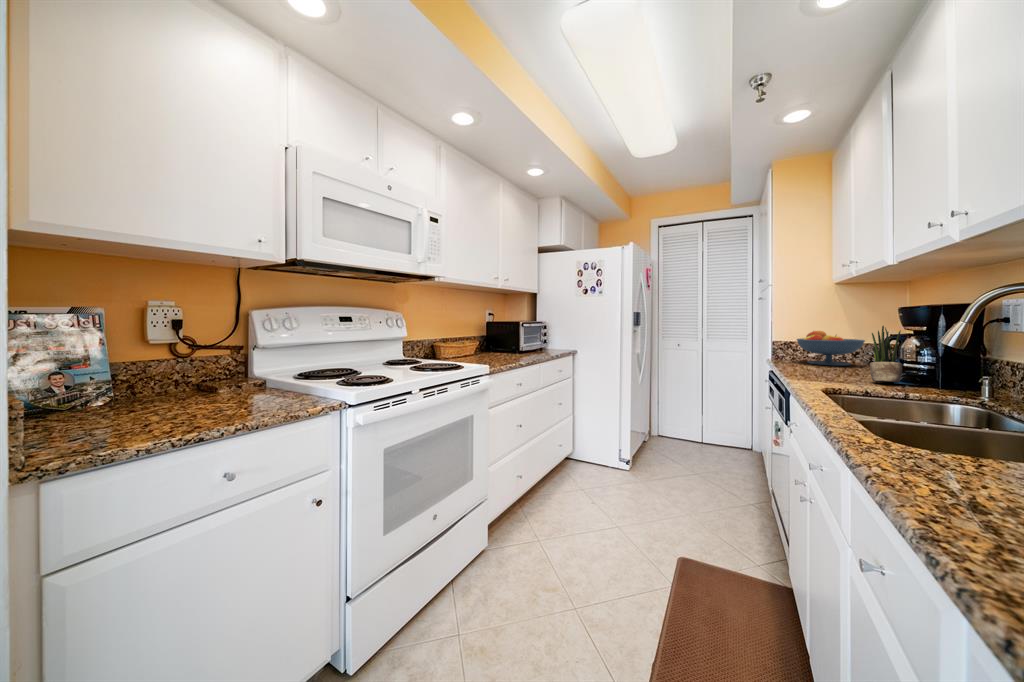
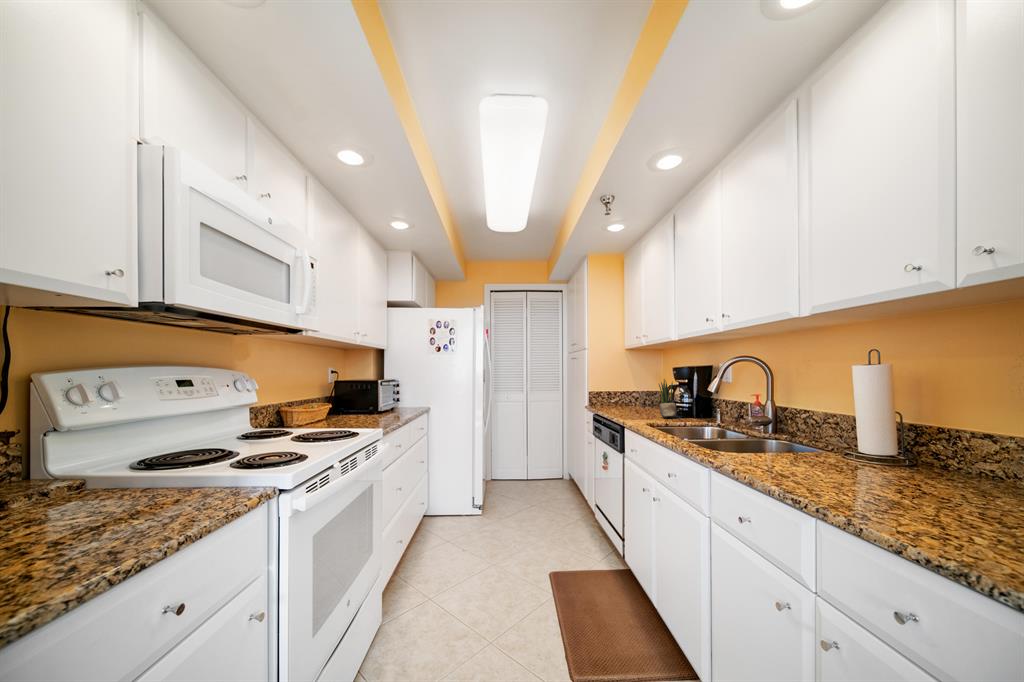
fruit bowl: present [797,331,865,366] -> none [603,381,643,407]

